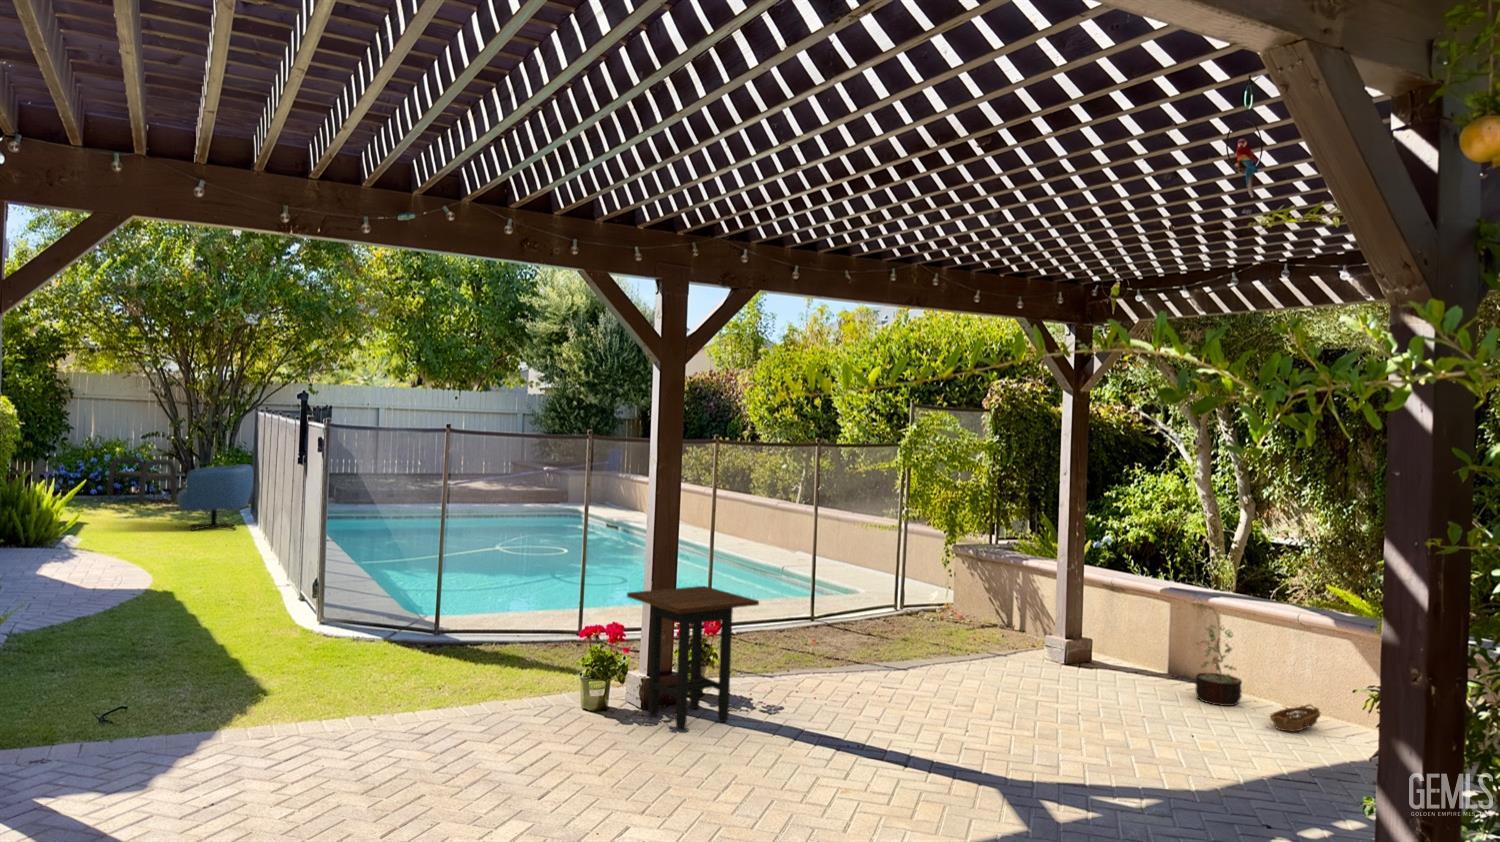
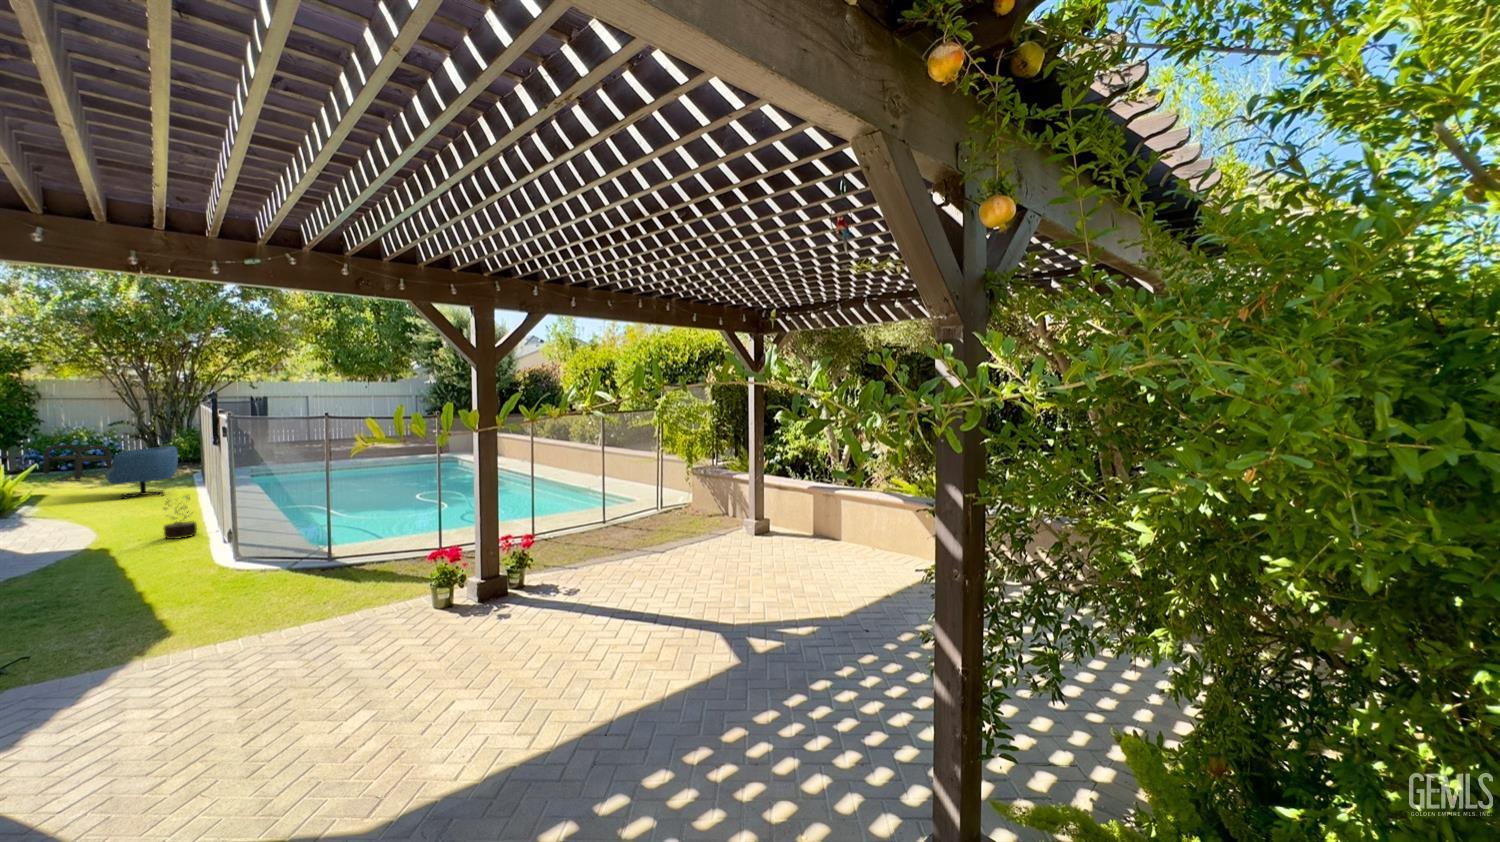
side table: present [627,586,759,730] -> none [461,514,557,615]
decorative plant: present [1195,625,1242,706] -> present [163,496,197,539]
basket: present [1270,704,1320,732] -> none [858,544,892,565]

